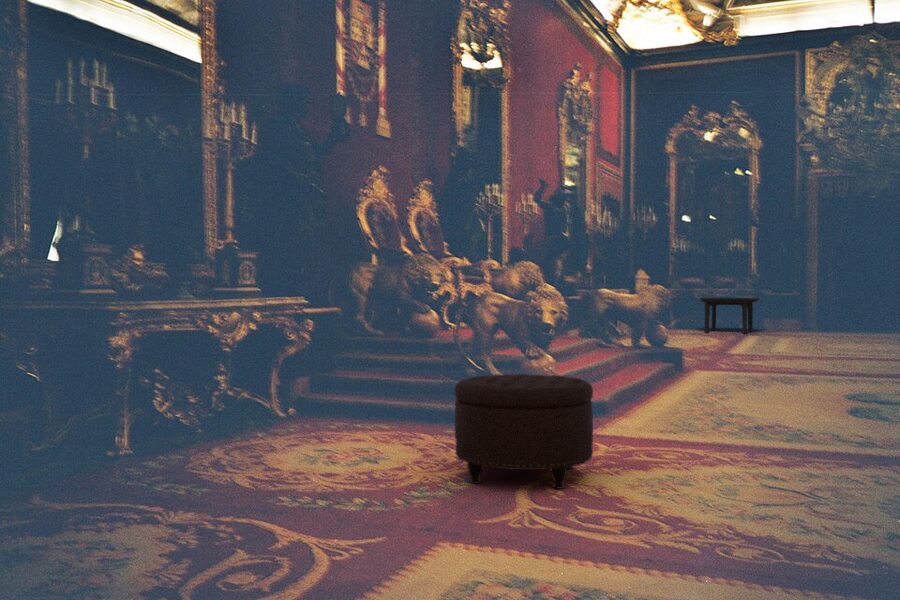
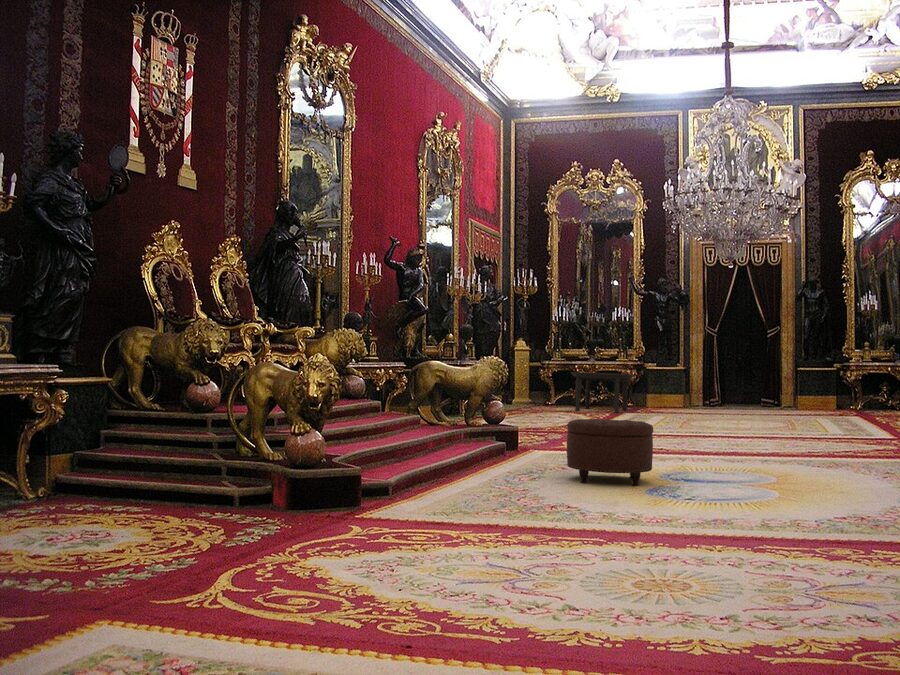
ottoman: present [454,374,593,489] -> present [567,419,653,485]

